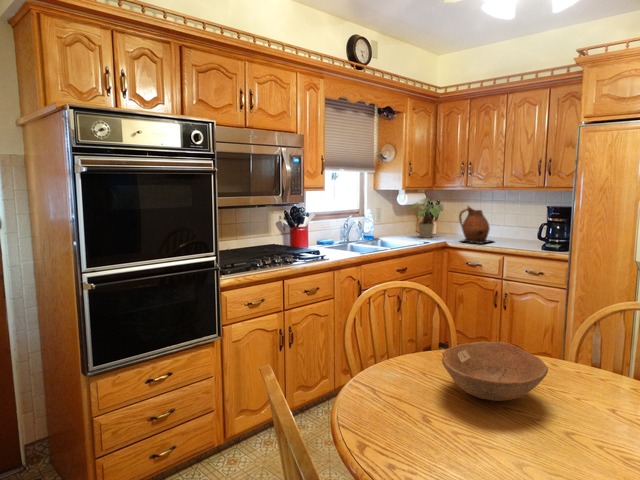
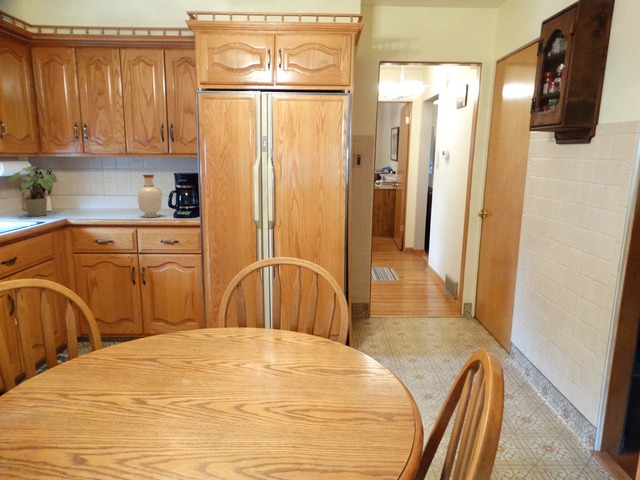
ceramic pitcher: present [459,206,492,243] -> none [79,174,125,218]
bottle: none [508,207,532,247] -> present [138,175,162,217]
bowl: present [442,342,548,401] -> none [86,329,210,405]

